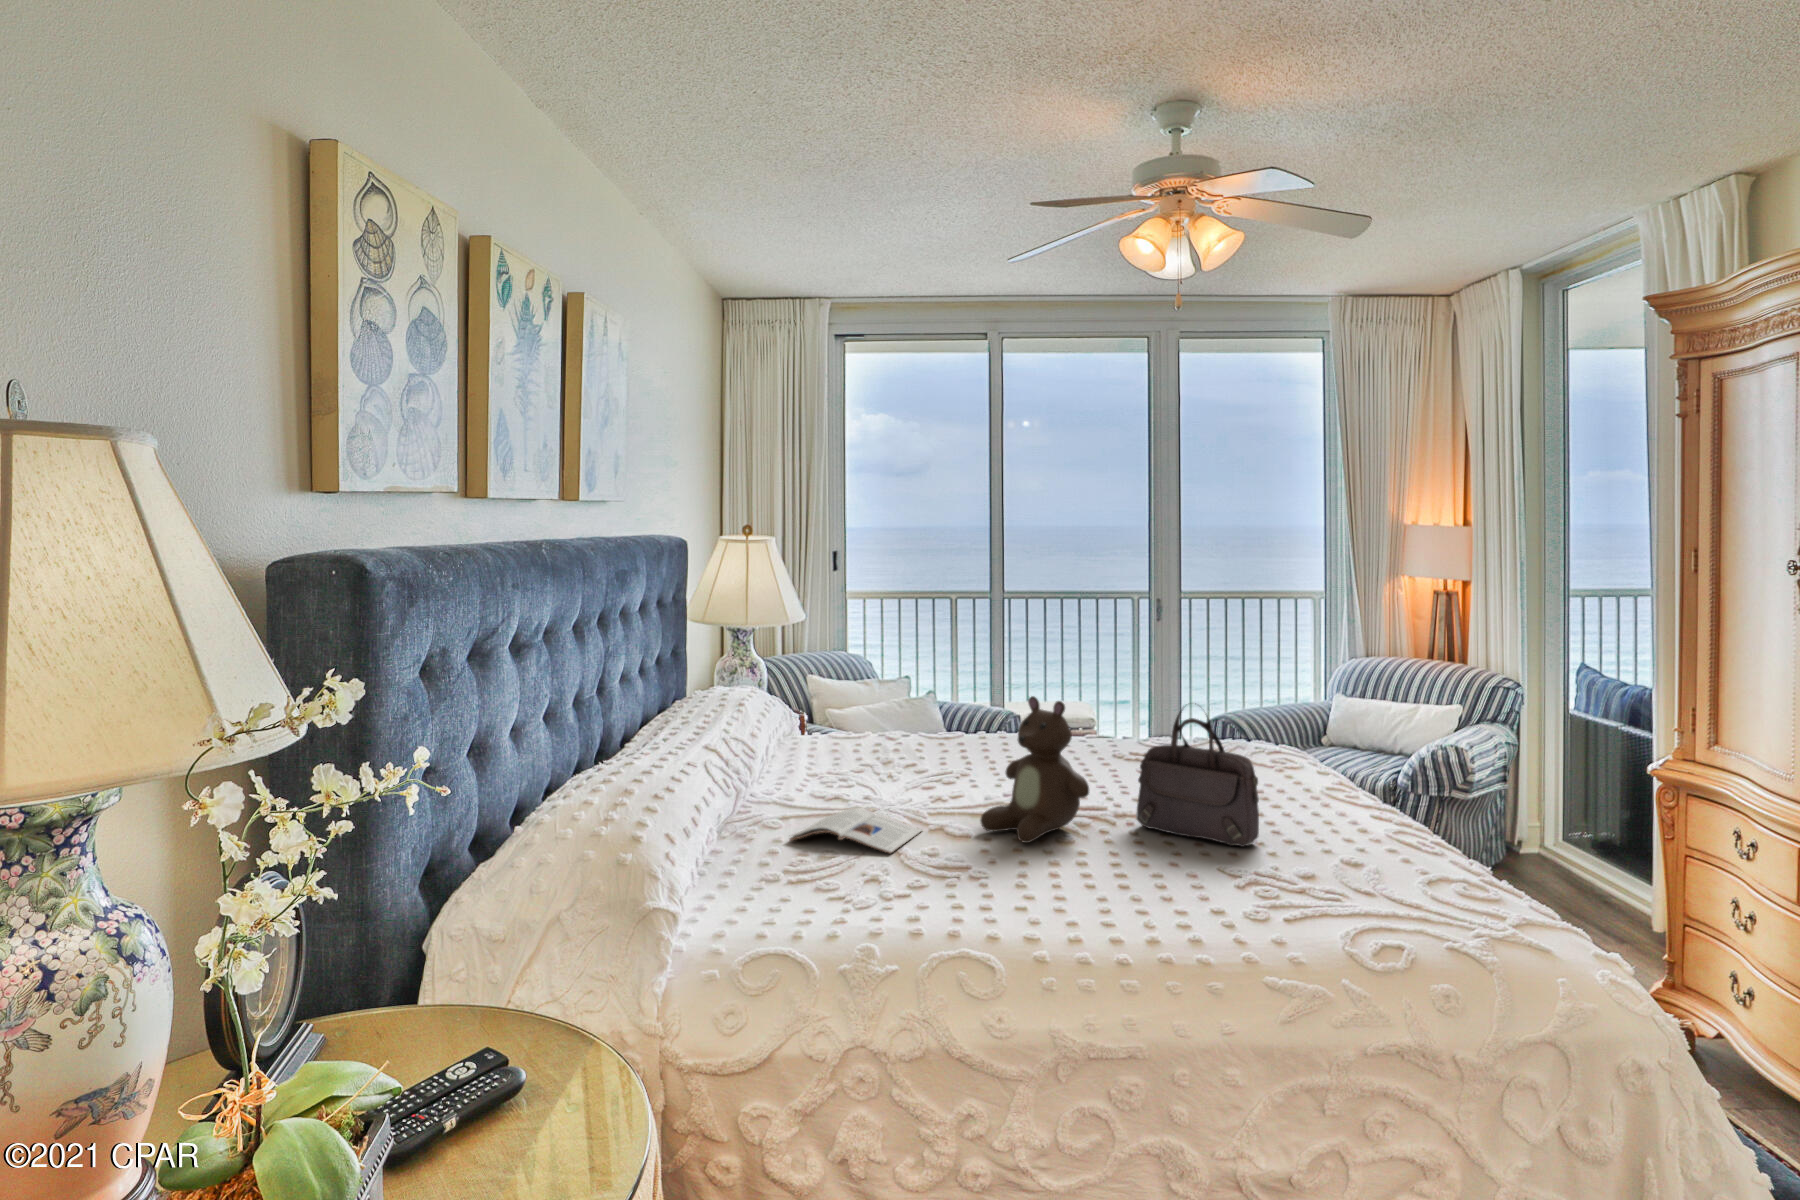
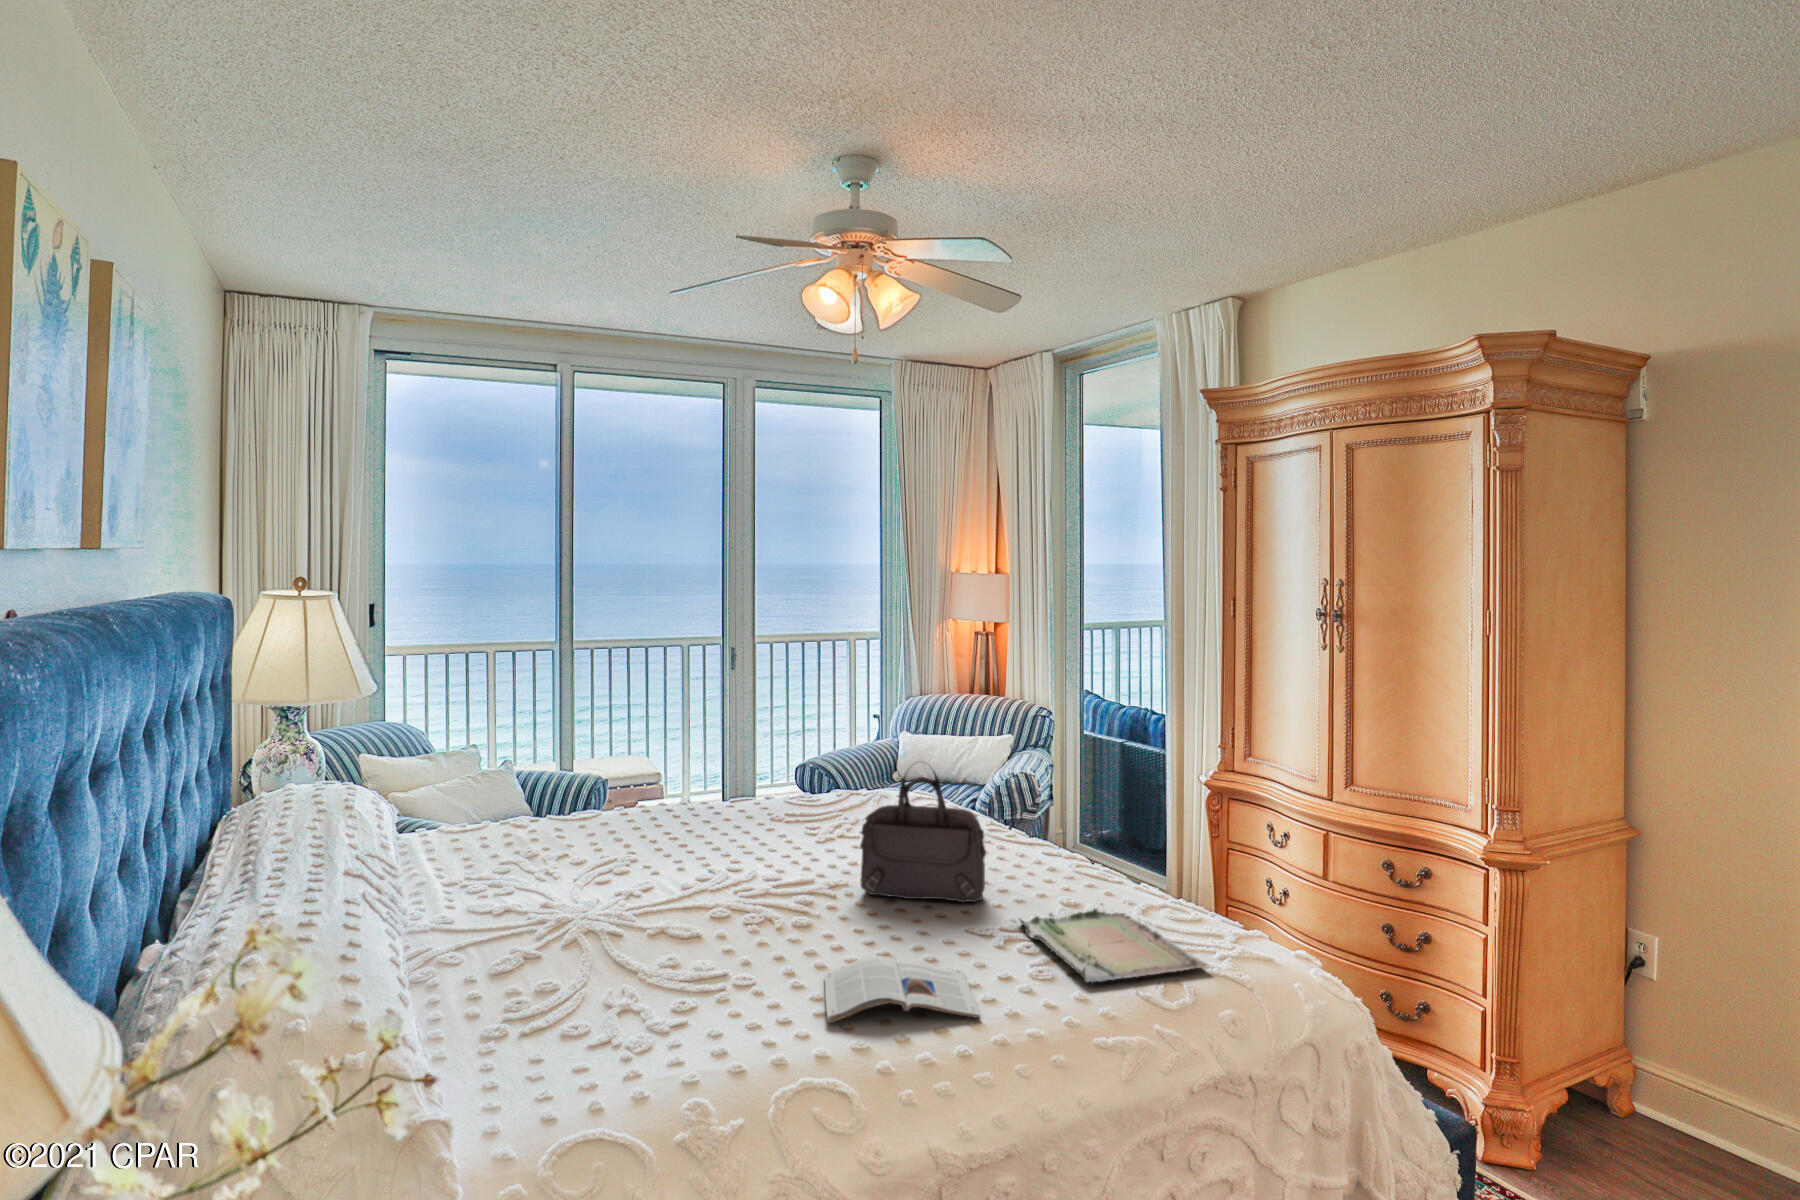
teddy bear: present [980,696,1089,843] -> none [705,767,826,933]
magazine: present [790,808,922,853] -> present [825,955,980,1023]
tray: none [1271,860,1446,936] -> present [1019,909,1208,983]

